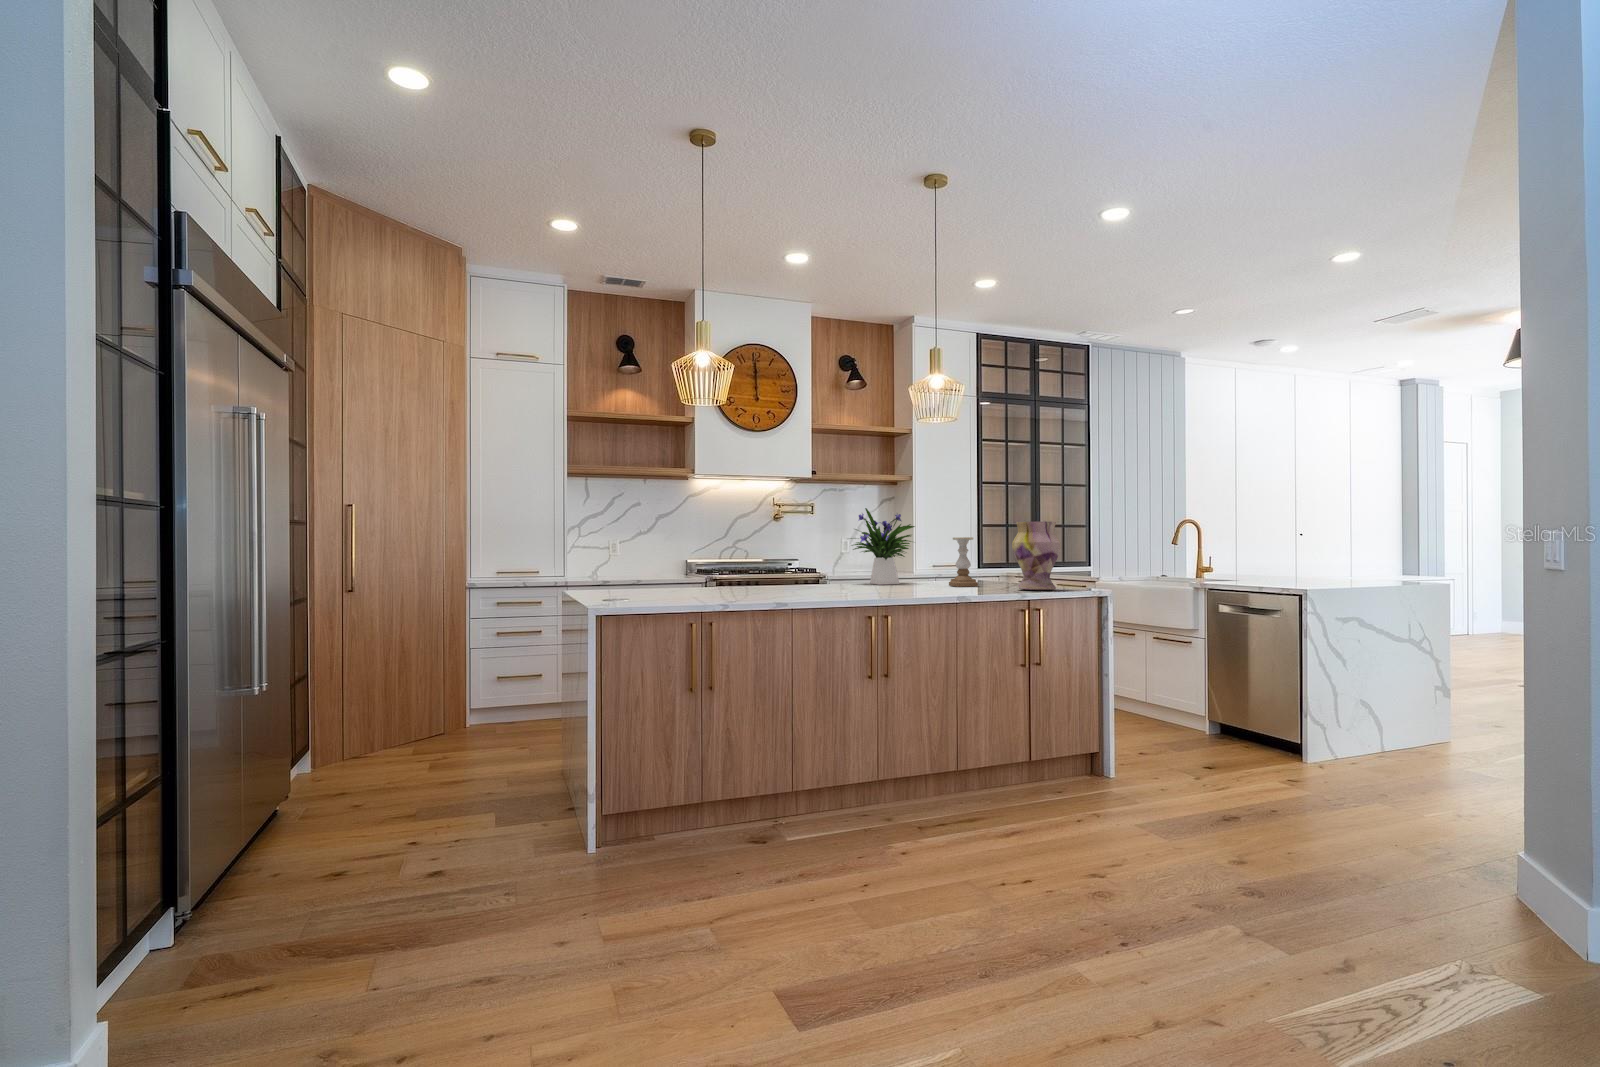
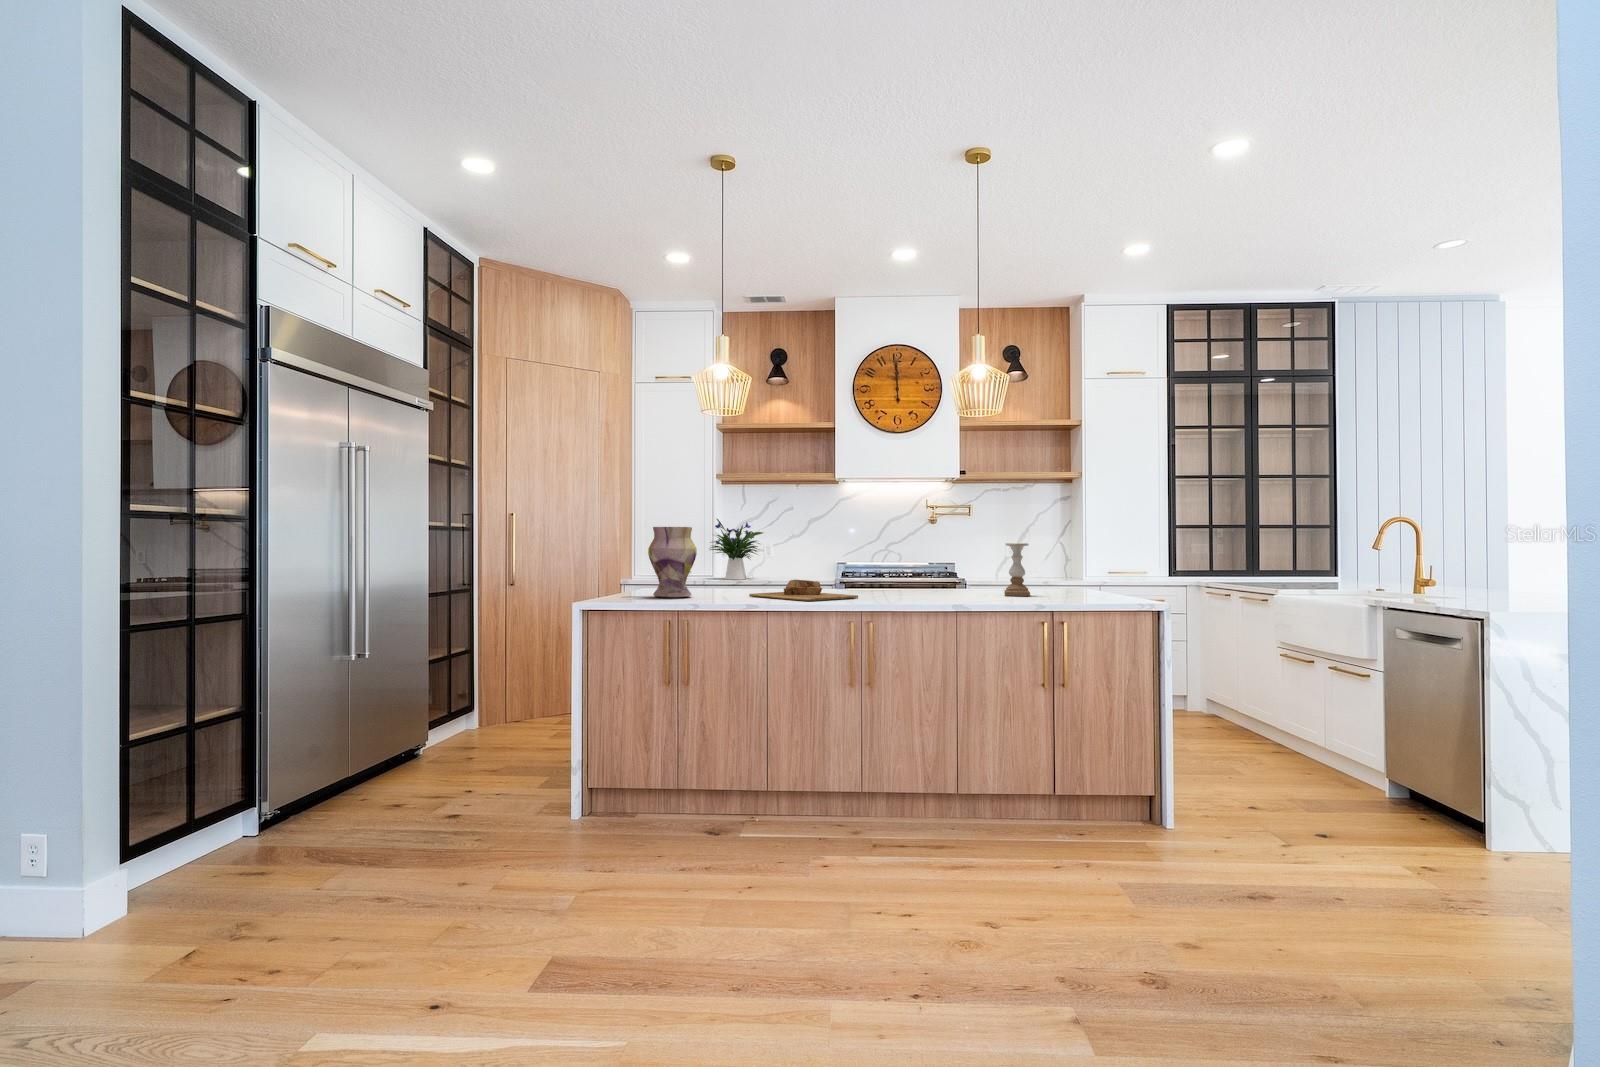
flower arrangement: present [850,508,915,585] -> present [711,519,763,580]
vase: present [1012,521,1061,590] -> present [648,527,697,598]
cutting board: none [743,575,856,597] -> present [749,579,858,601]

